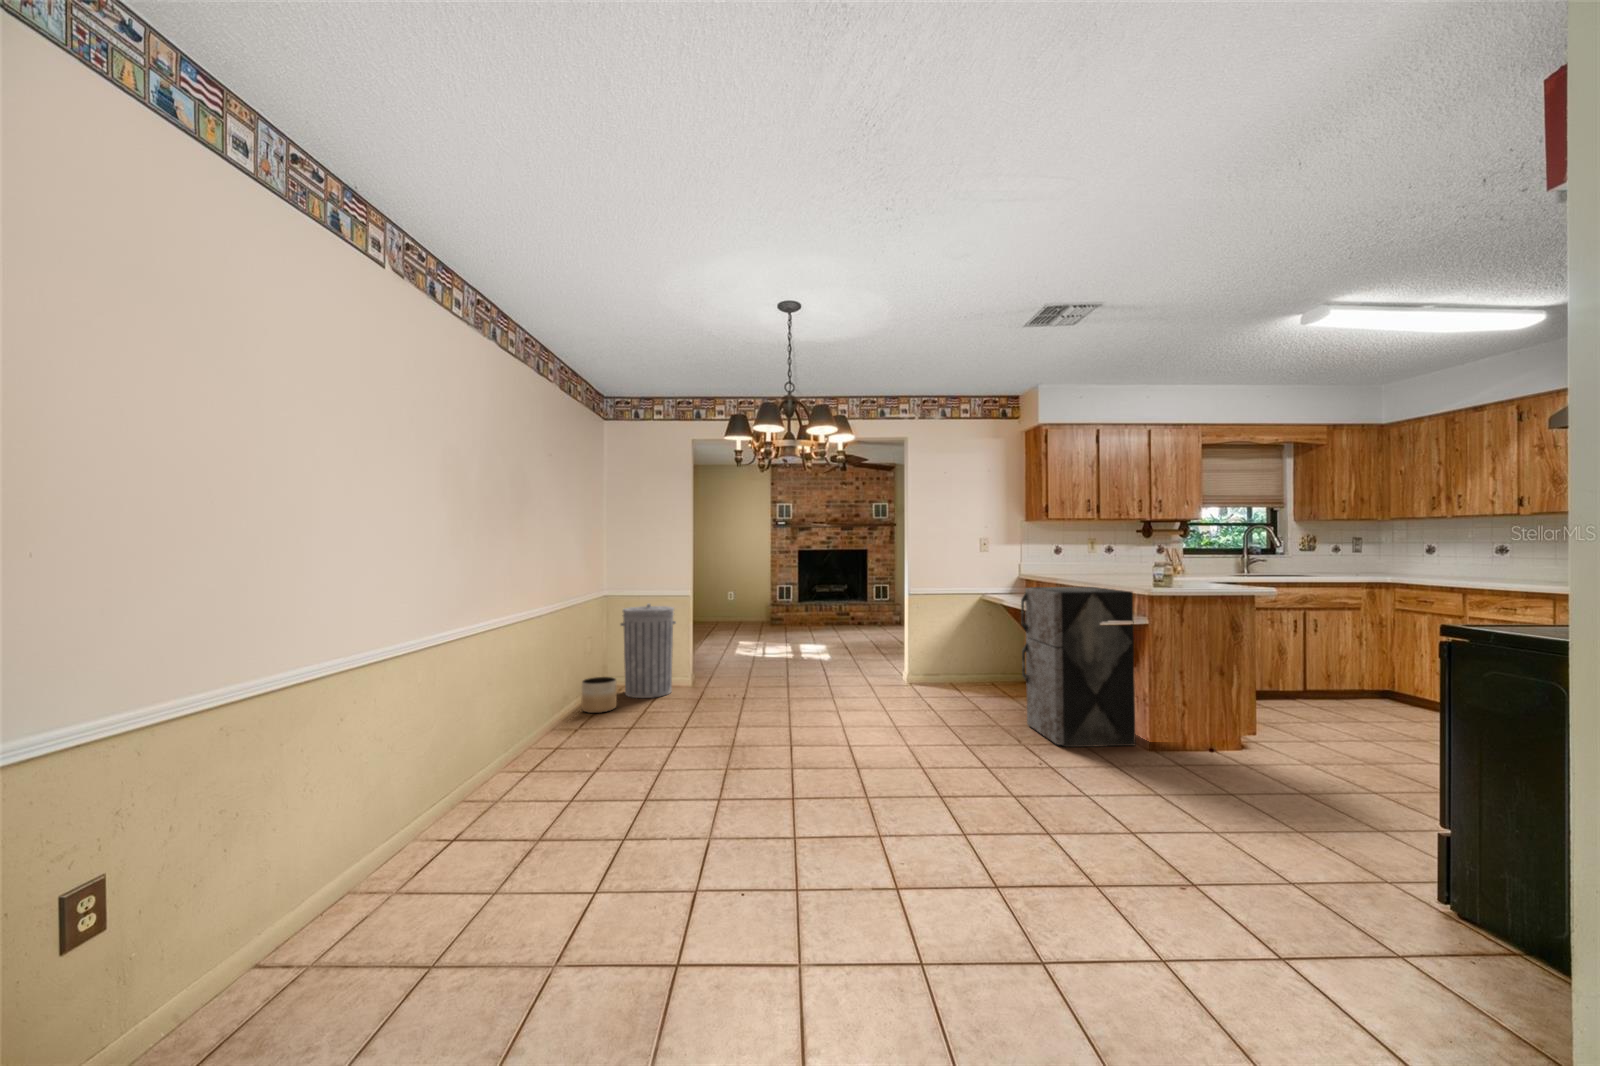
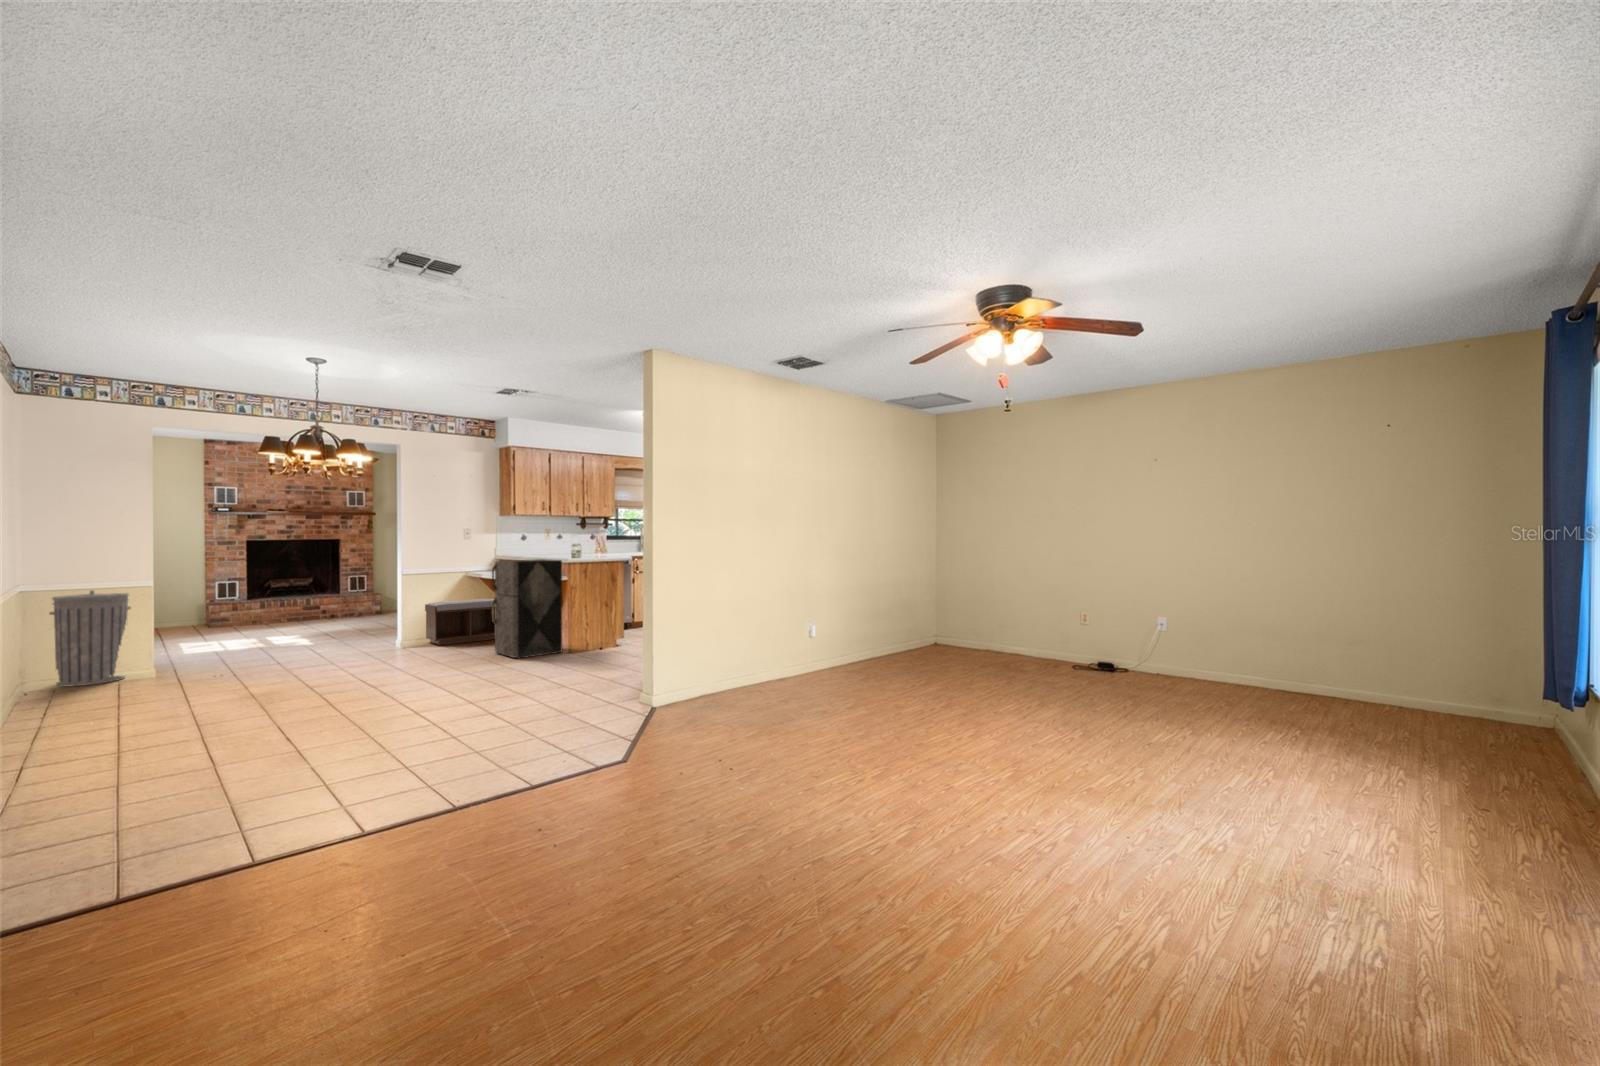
bench: none [938,633,1035,692] -> present [425,599,495,645]
planter: present [581,677,617,713] -> none [8,665,61,701]

